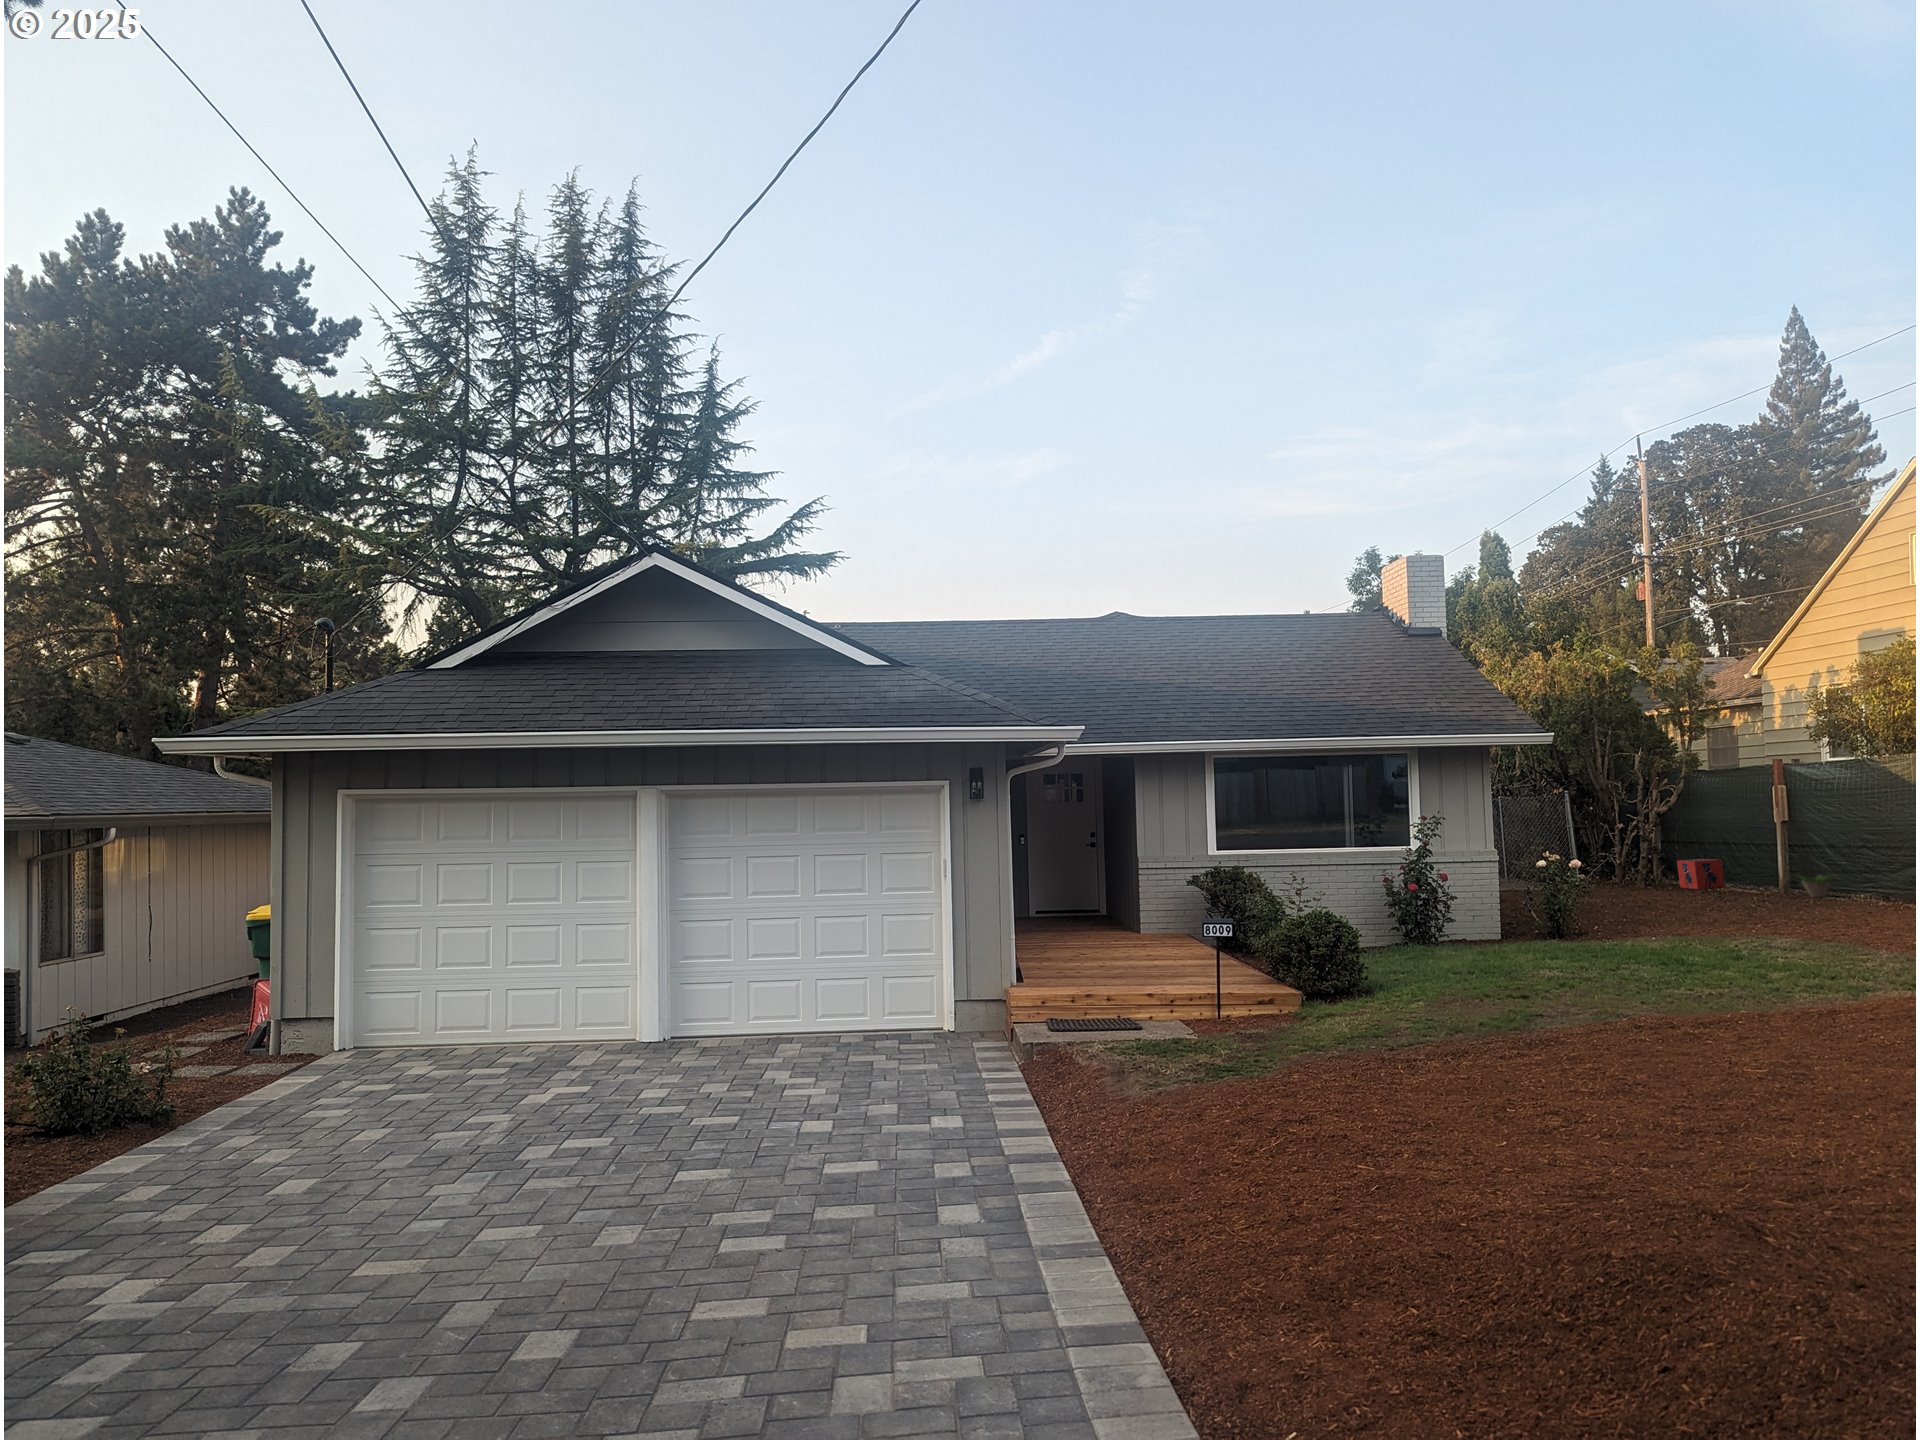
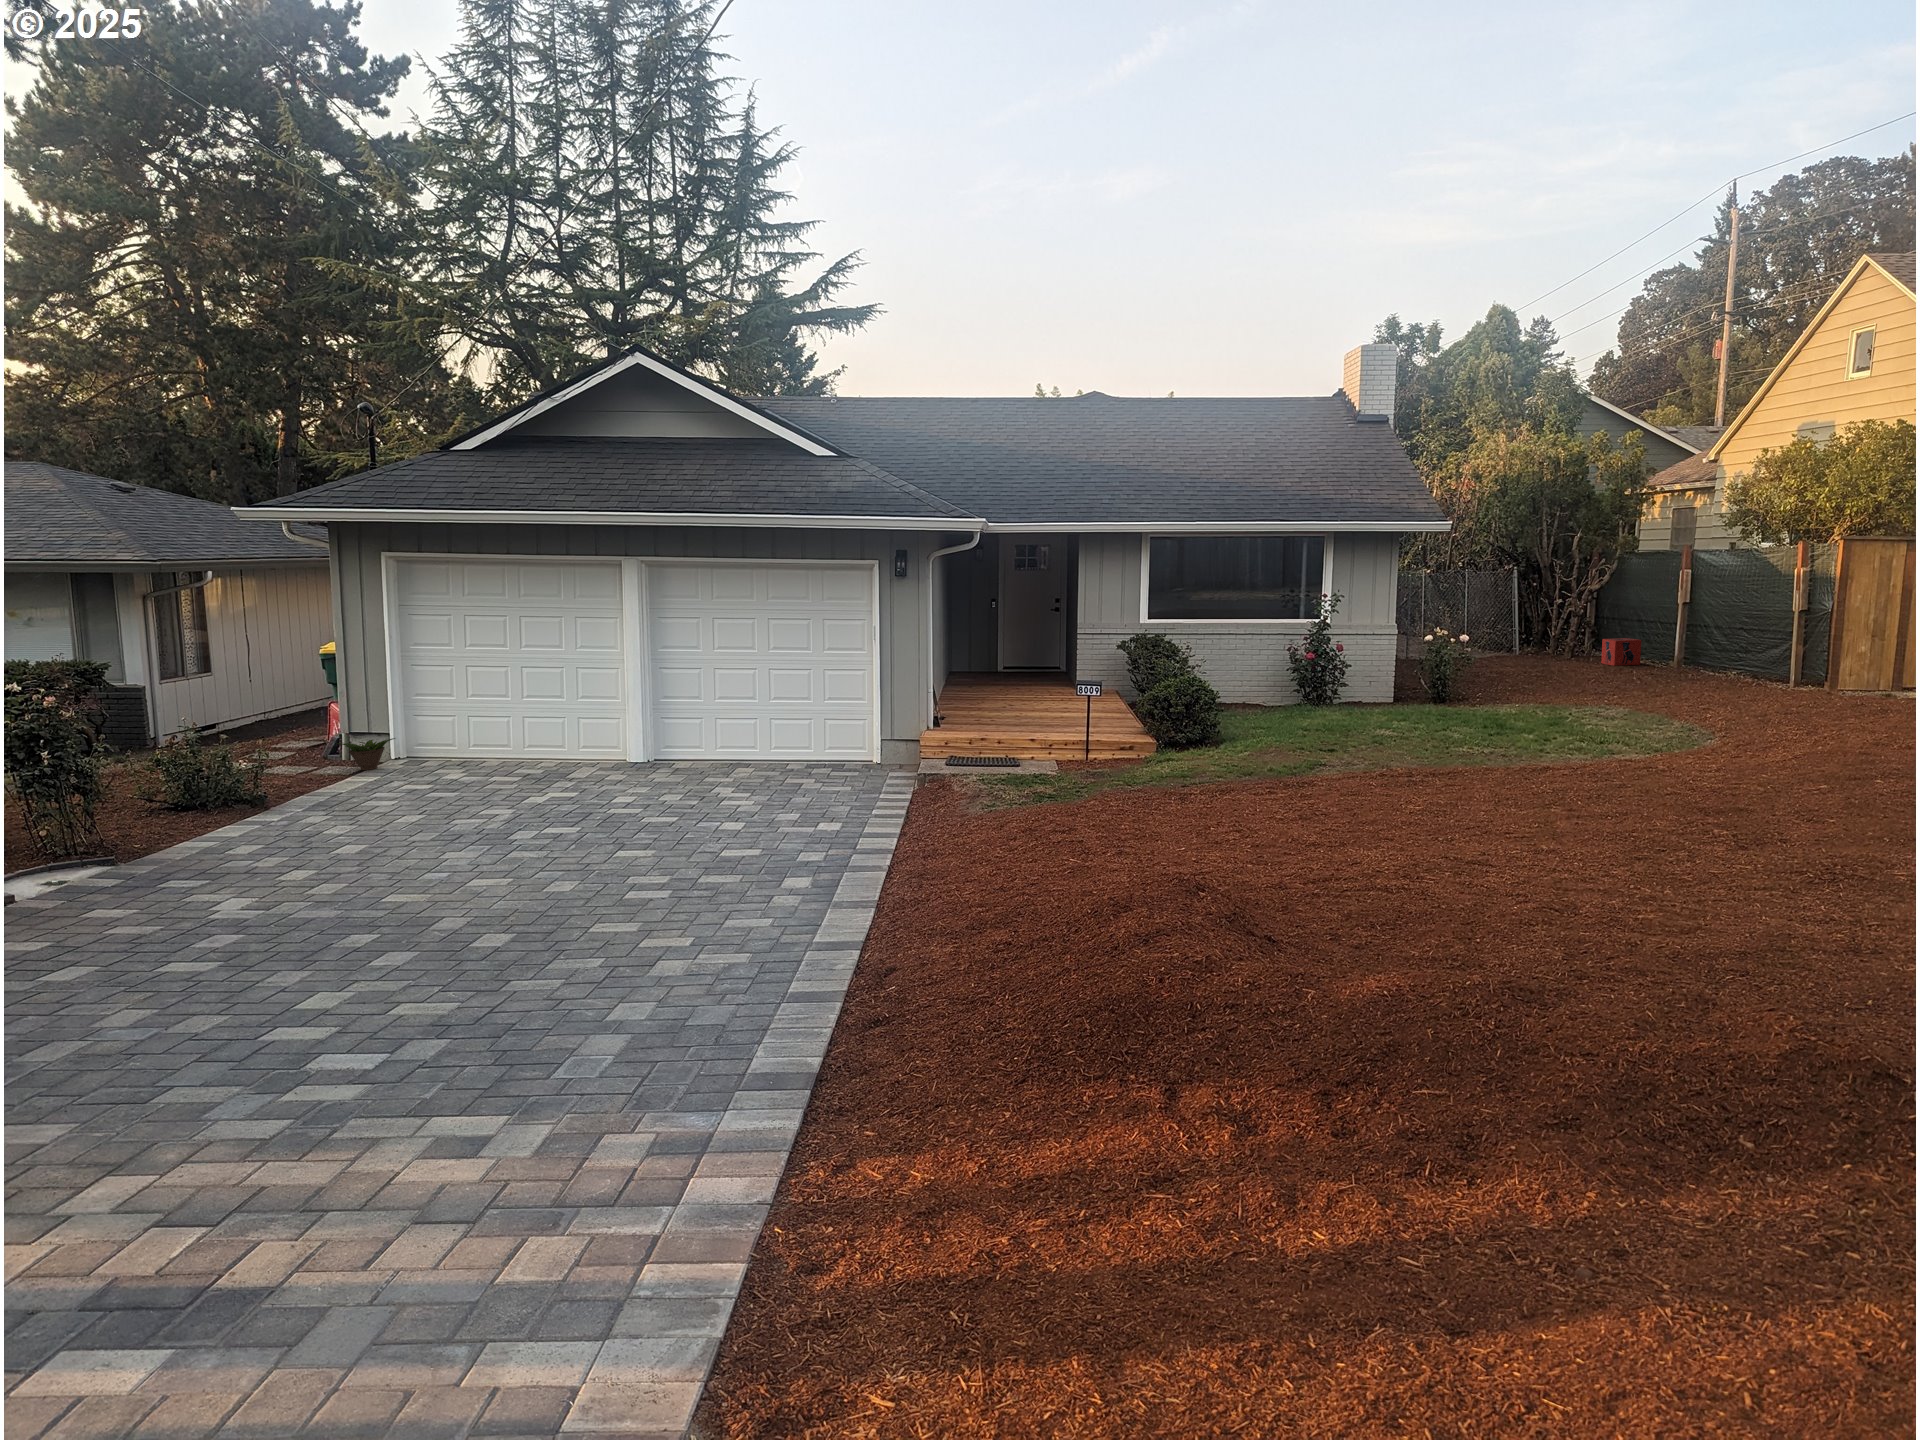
decorative plant: present [1799,875,1833,897] -> present [339,738,395,770]

